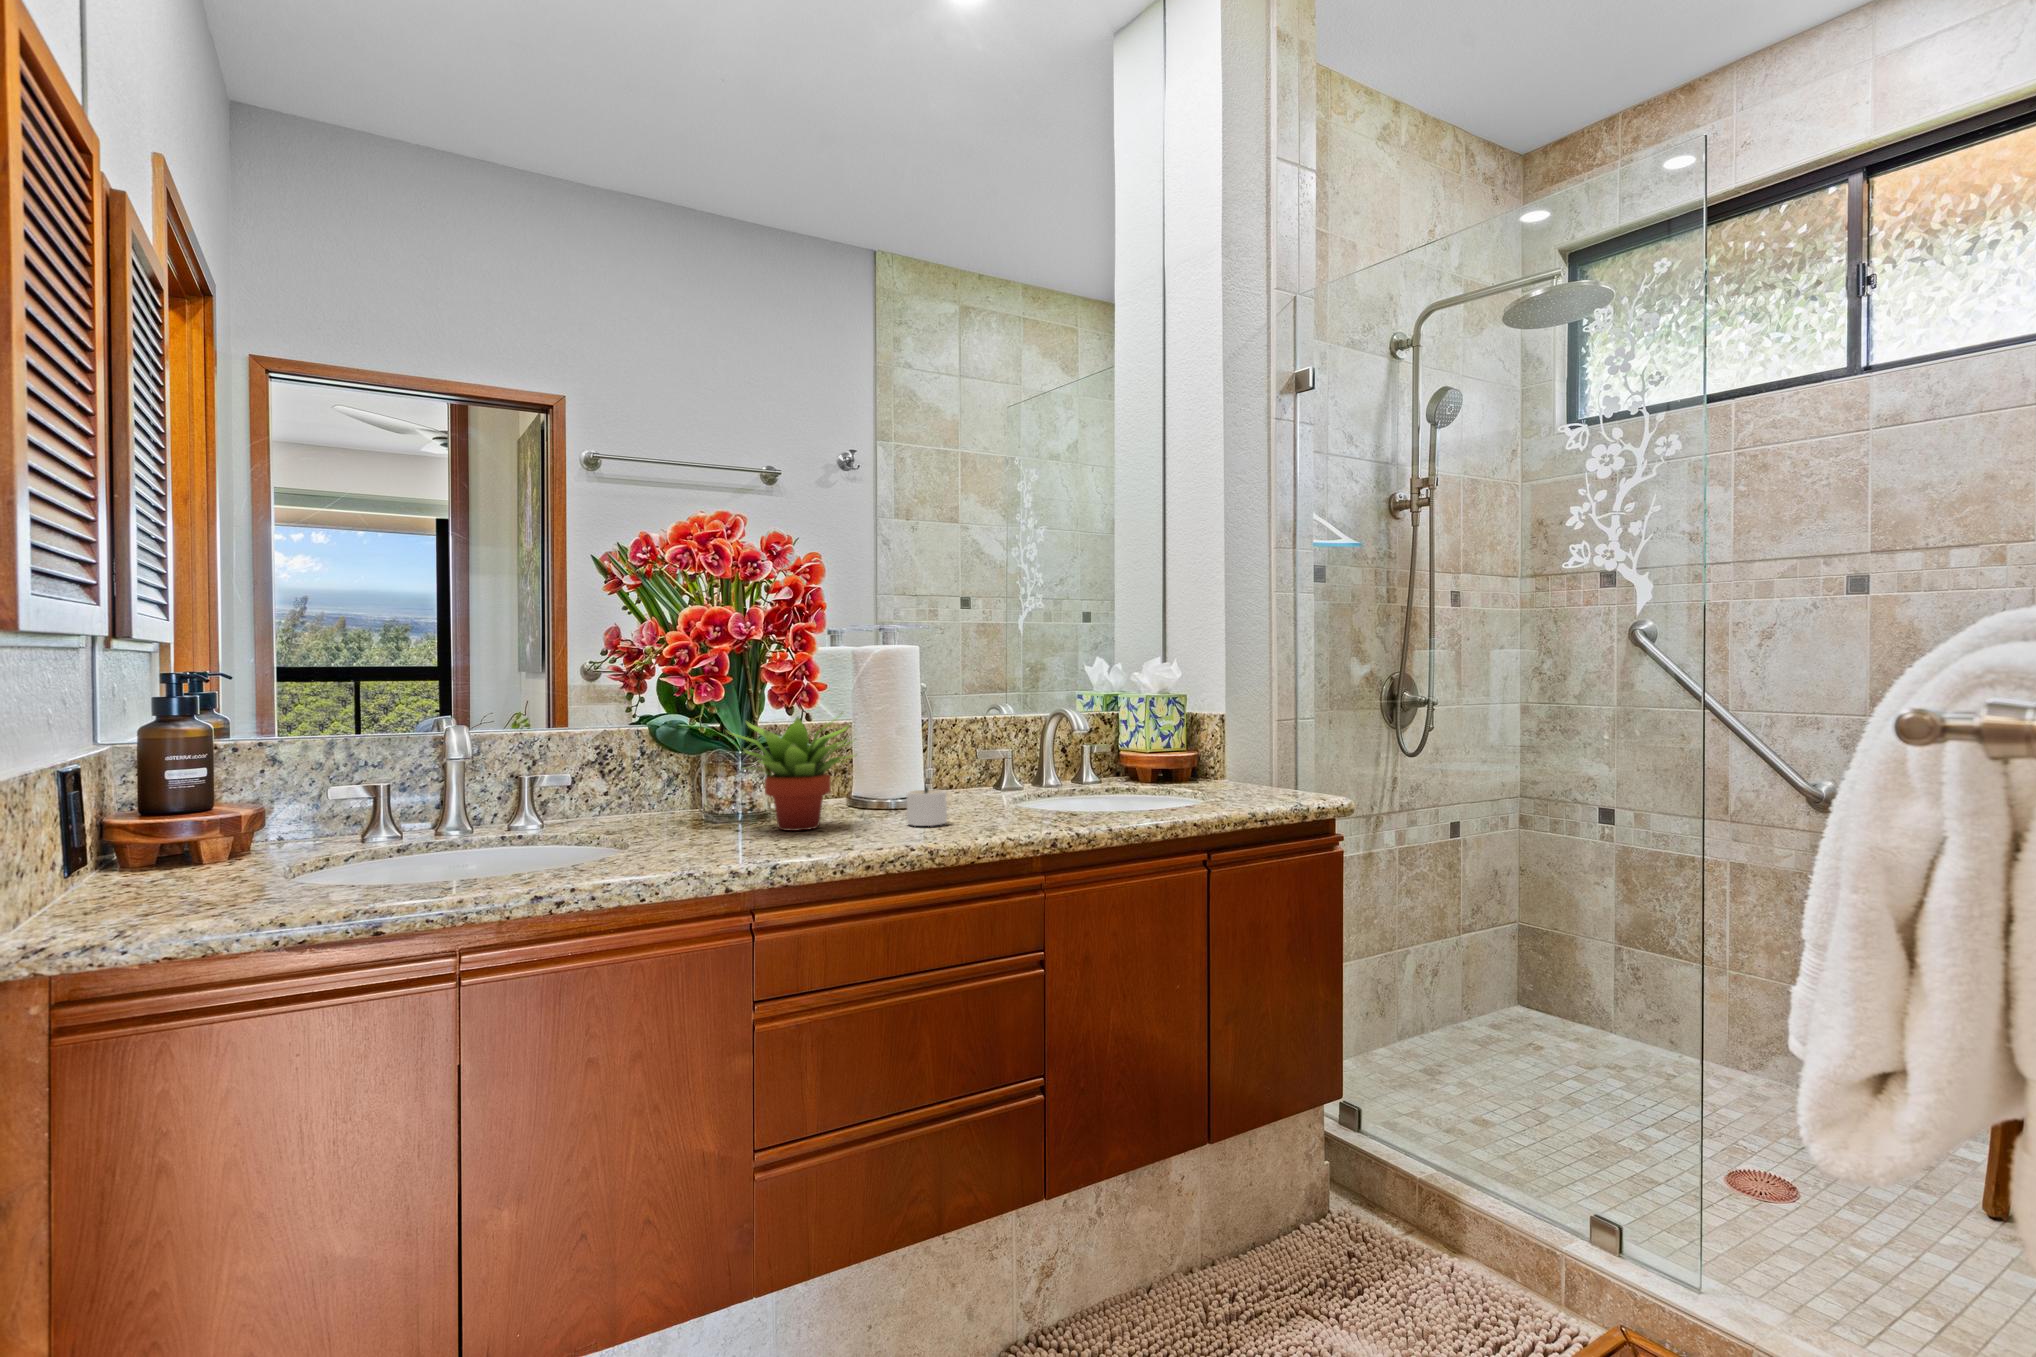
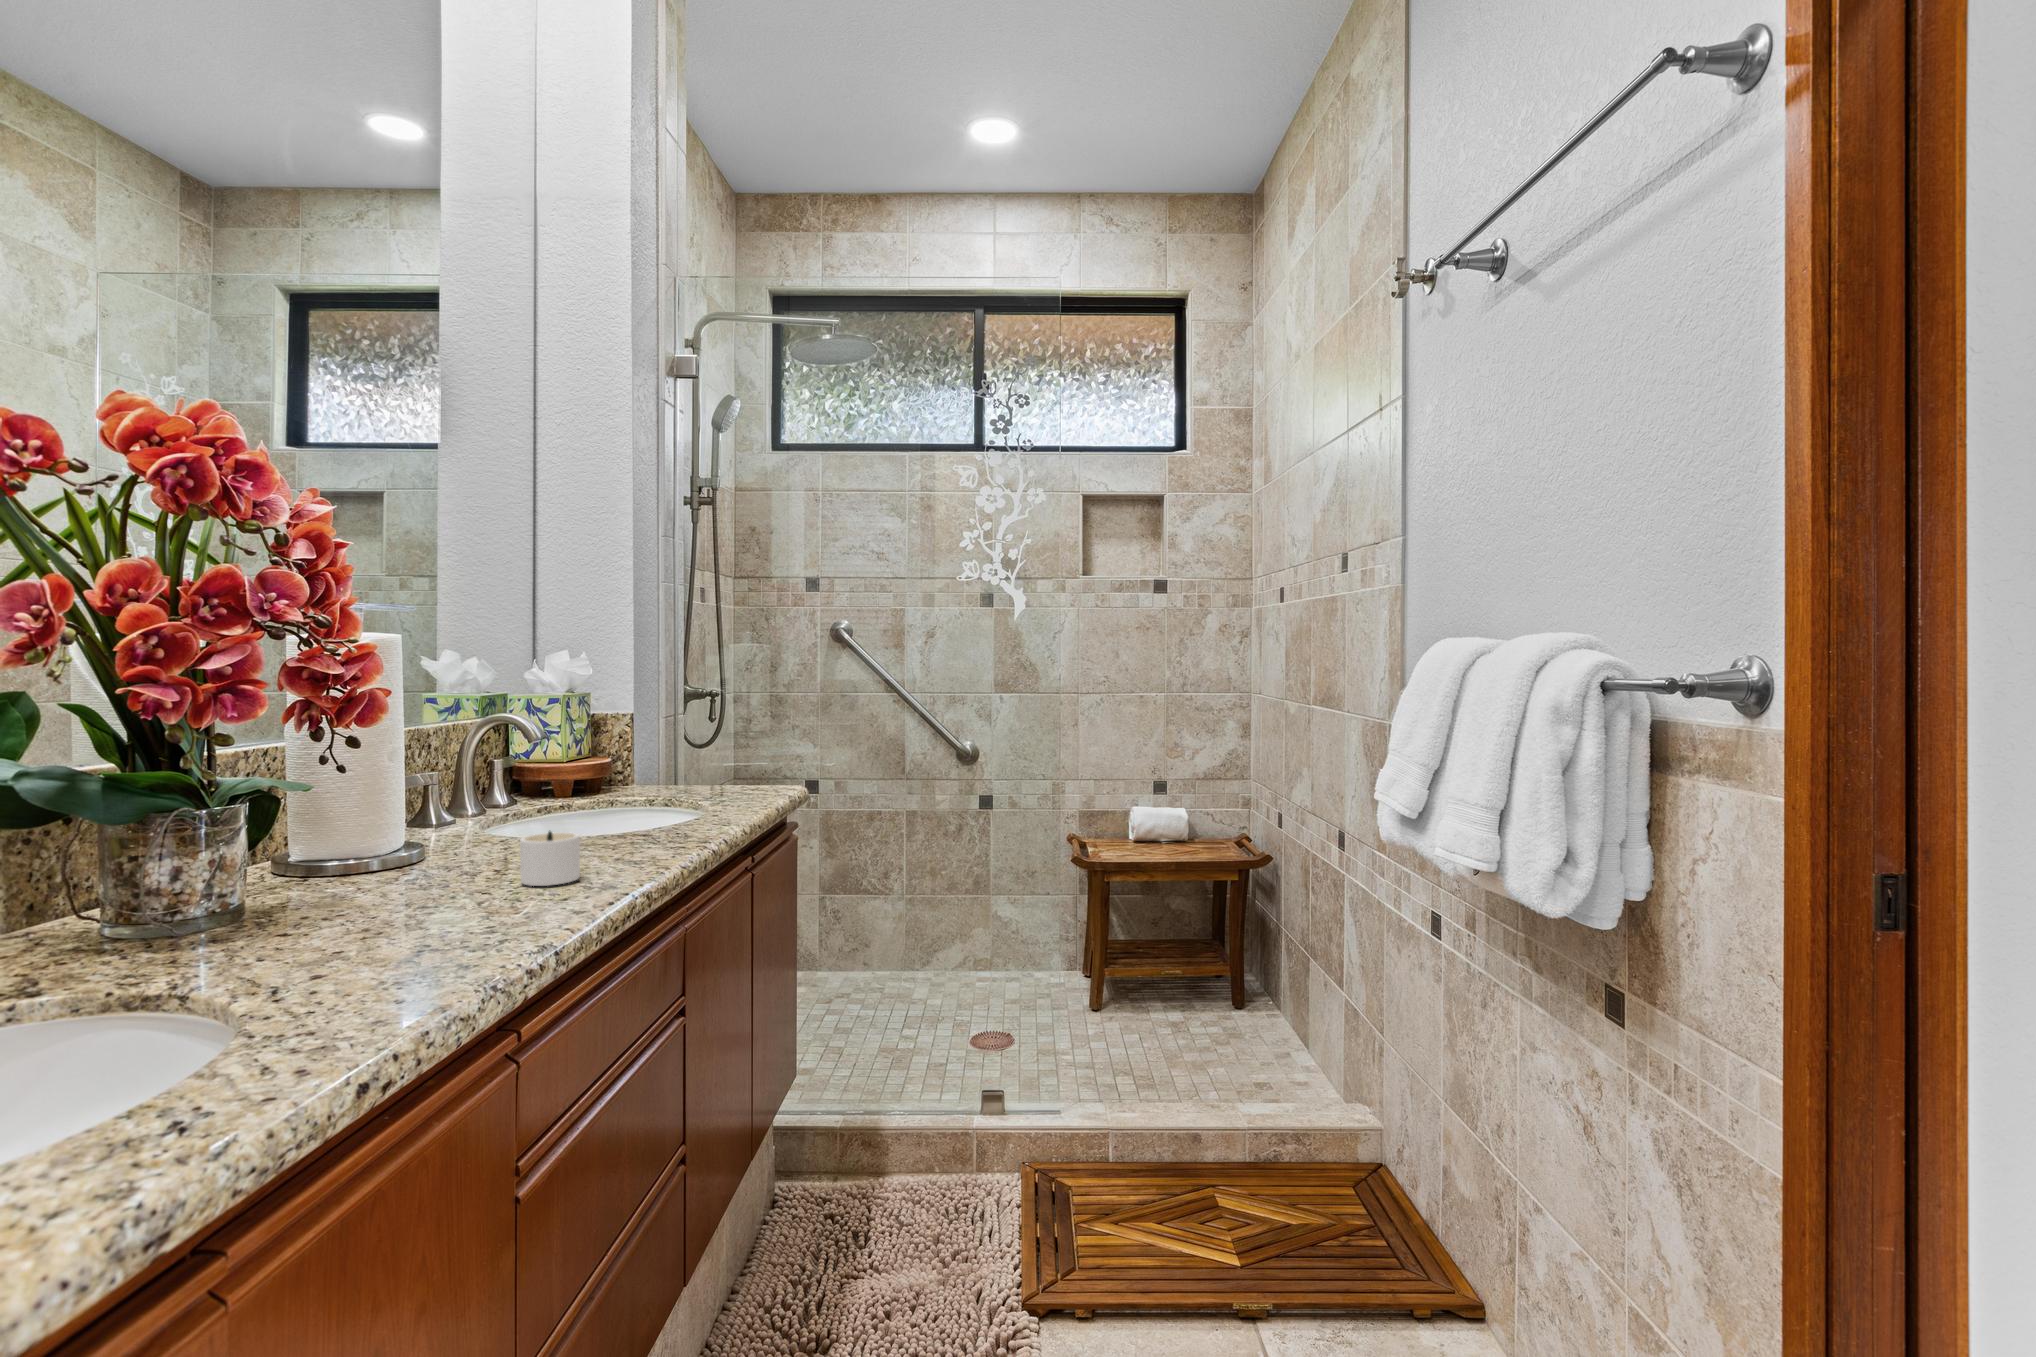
succulent plant: present [727,717,855,831] -> none [283,733,499,930]

